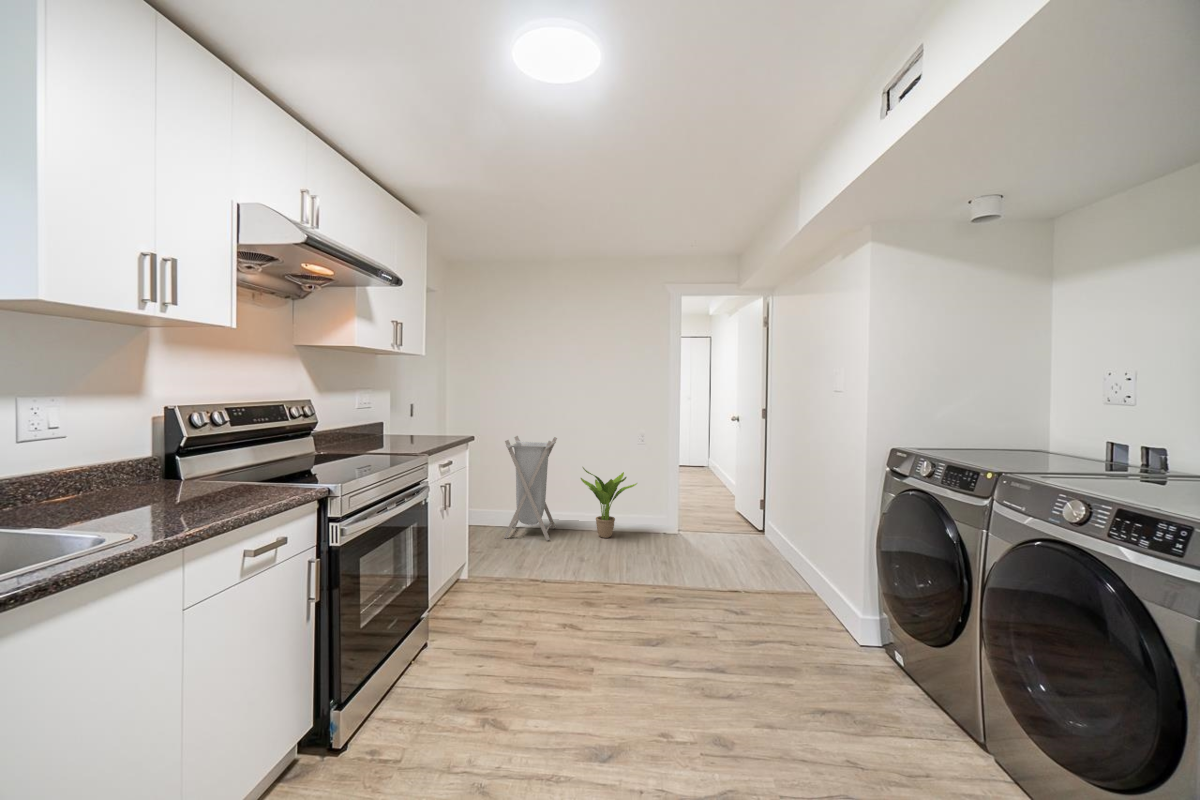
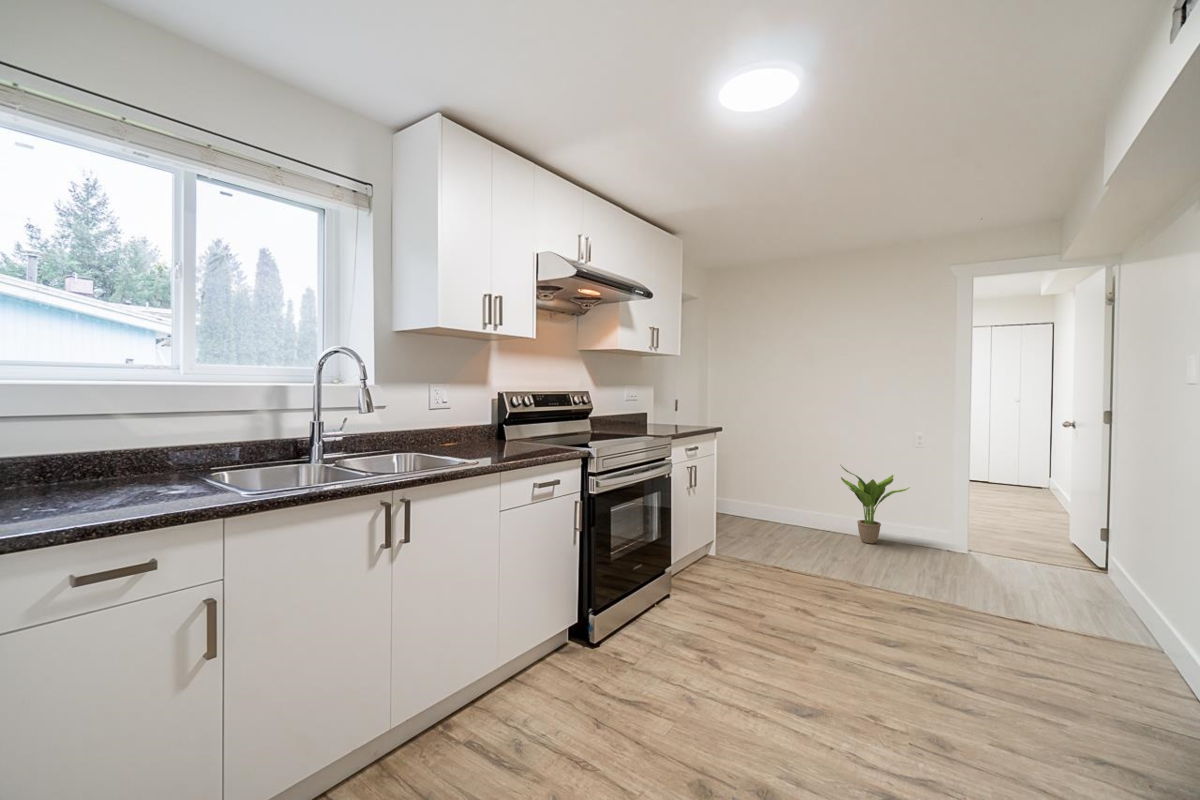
laundry hamper: present [504,436,557,540] -> none [757,431,815,537]

